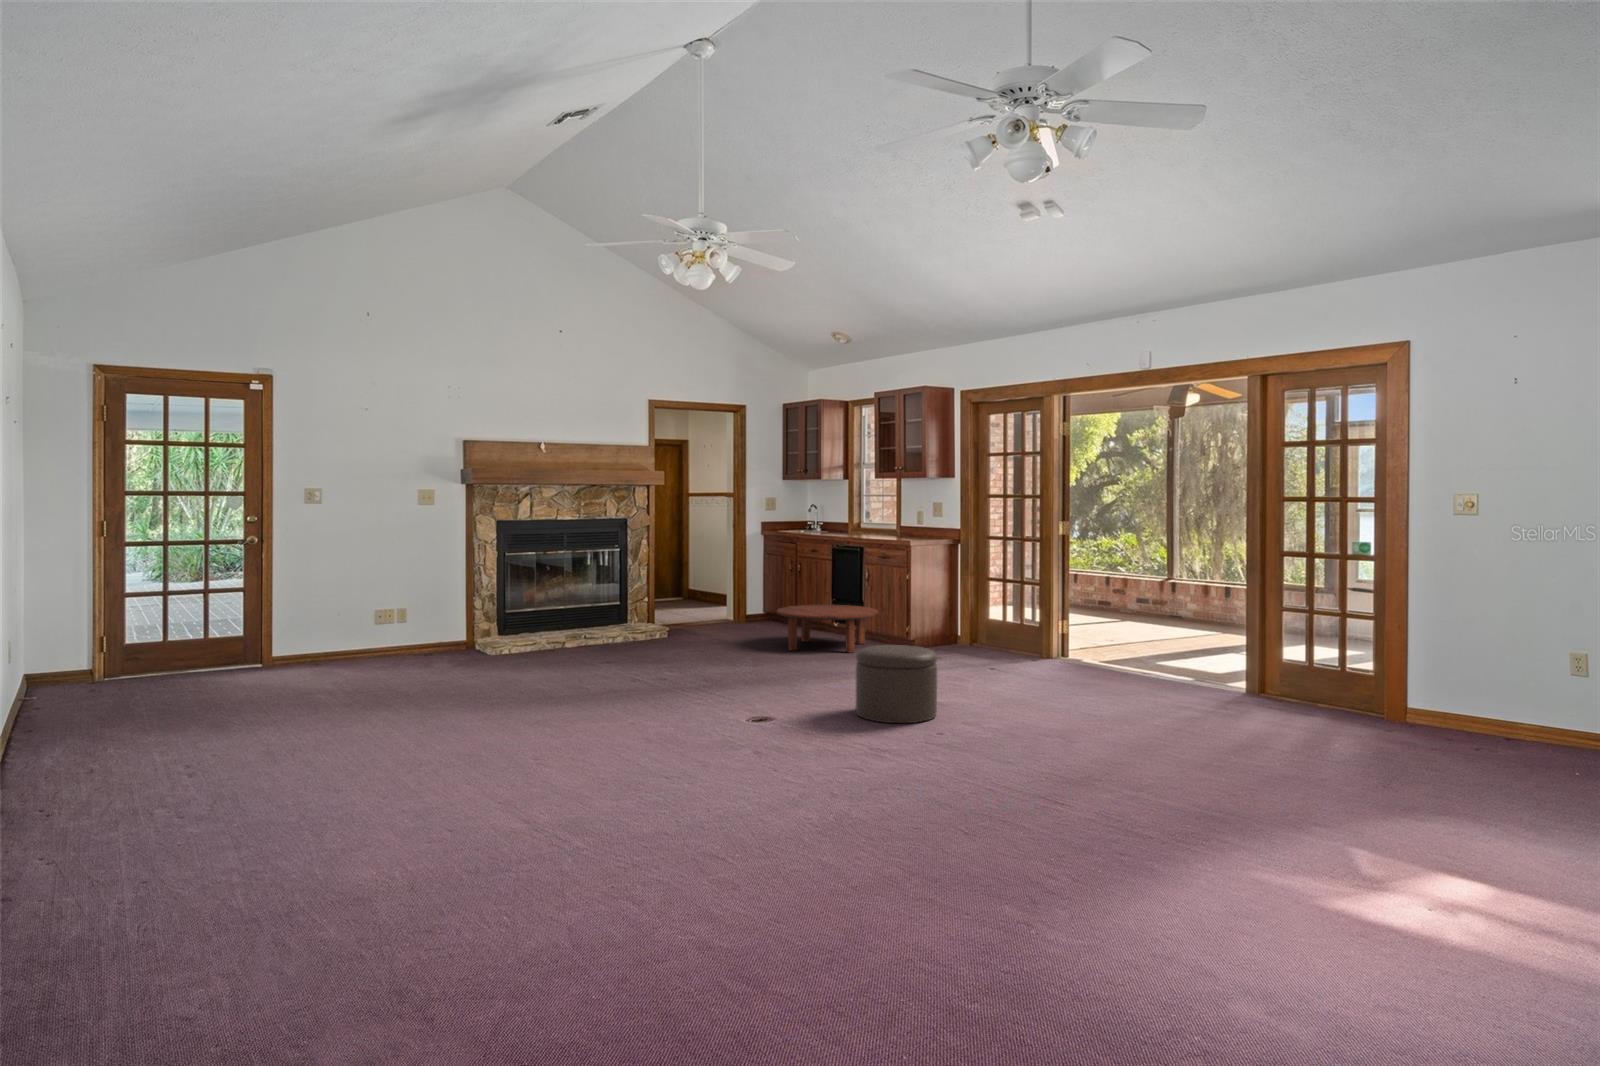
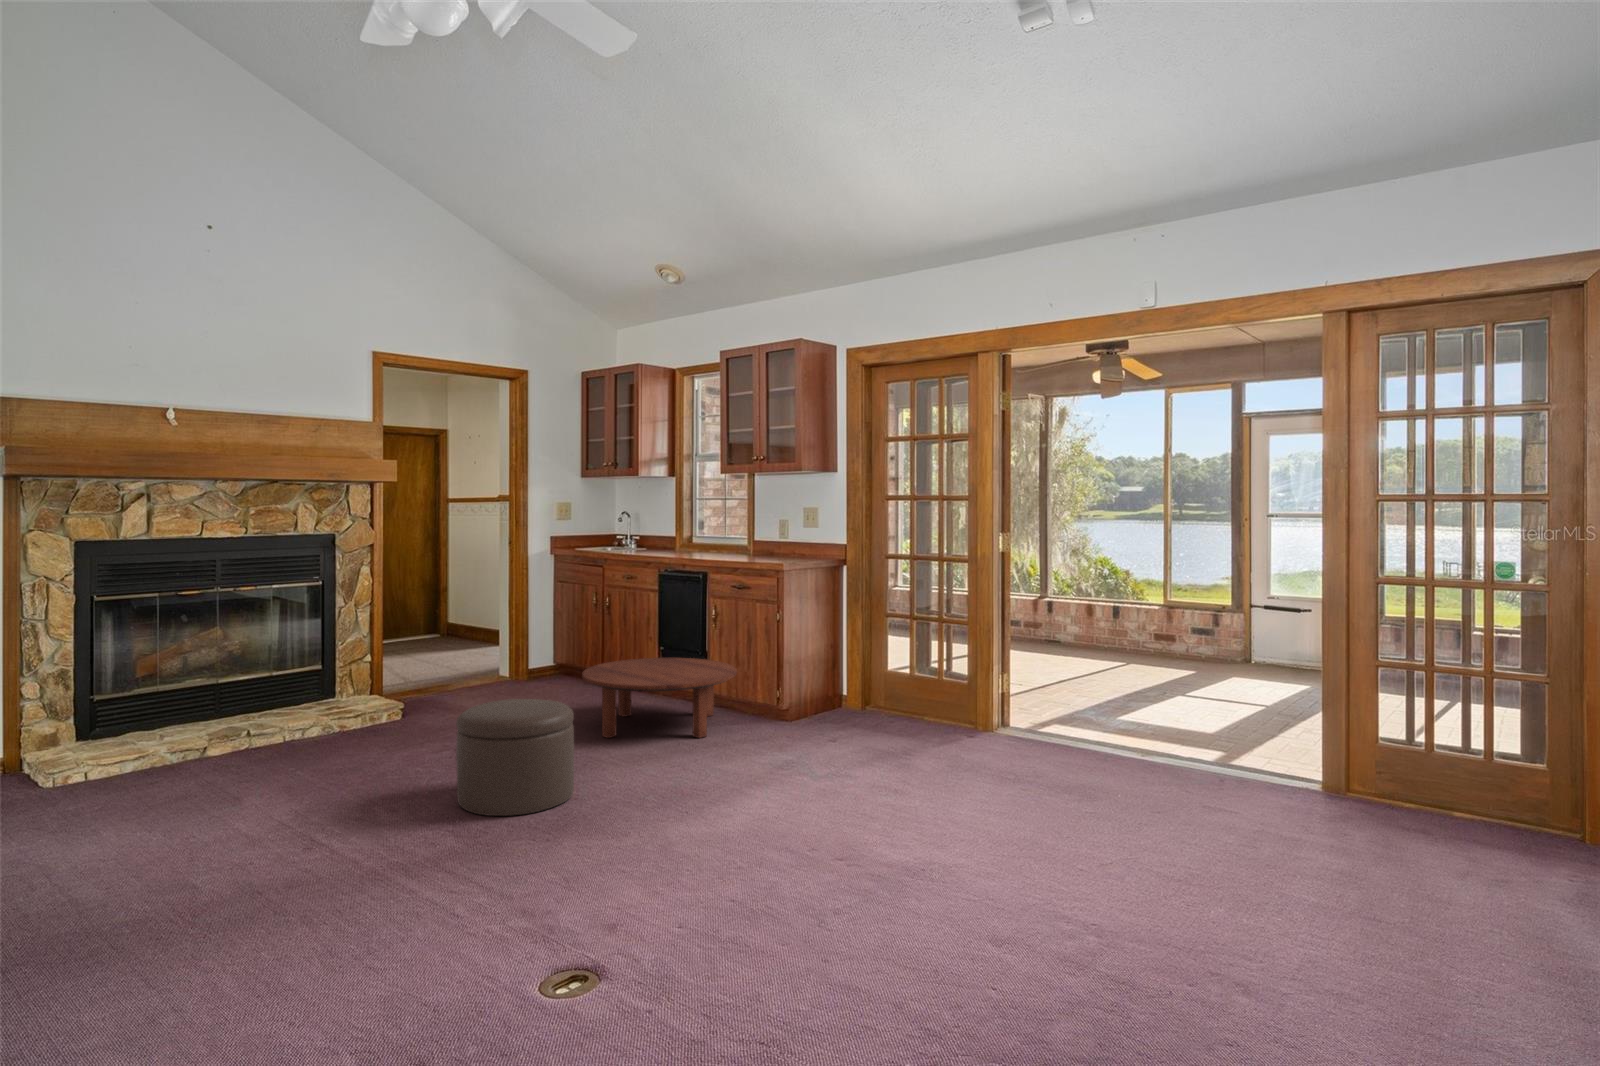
ottoman: present [856,645,937,723] -> present [456,699,574,816]

